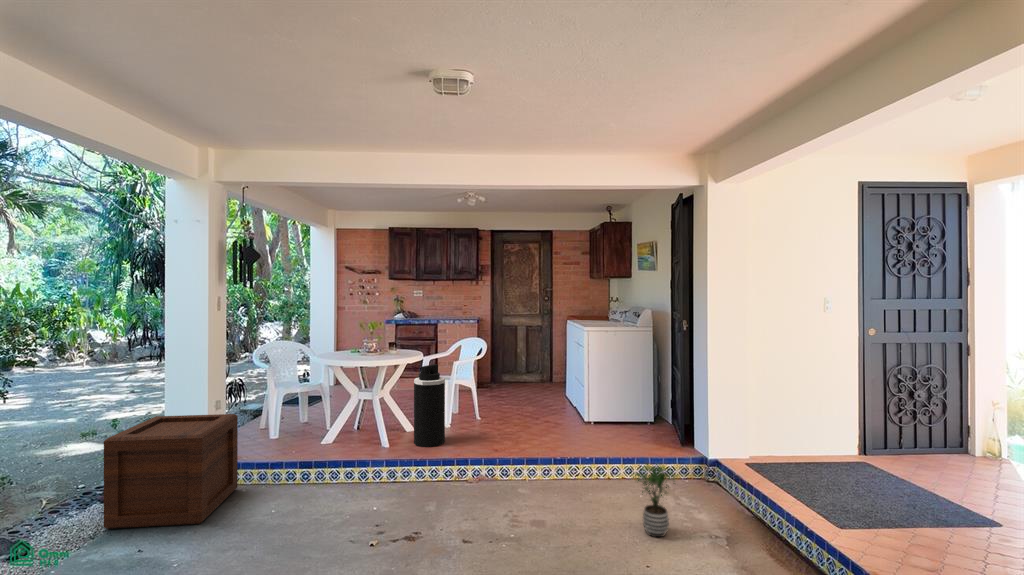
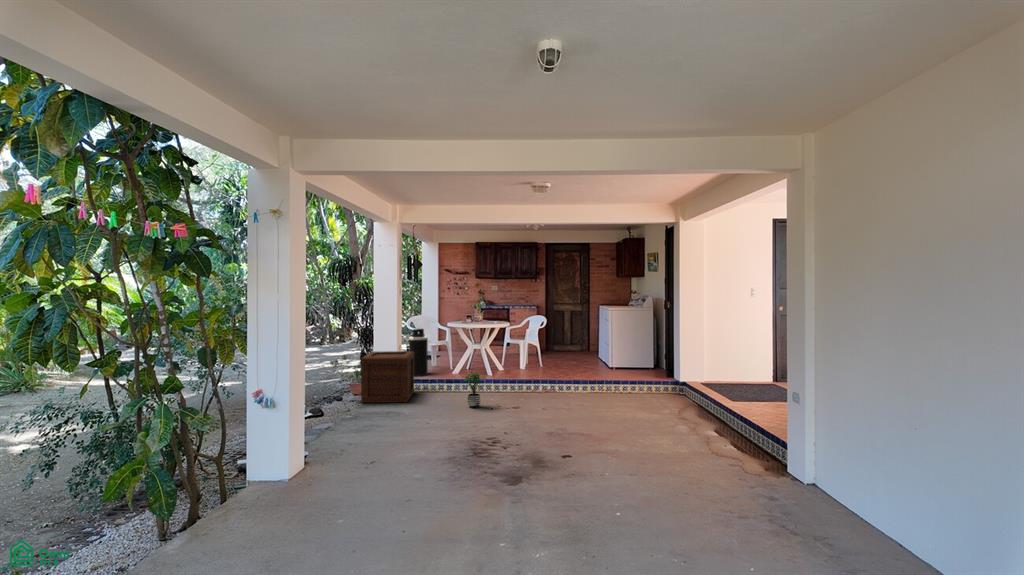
trash can: present [414,364,445,447] -> present [409,329,428,376]
potted plant: present [633,464,678,537] -> present [465,372,484,408]

